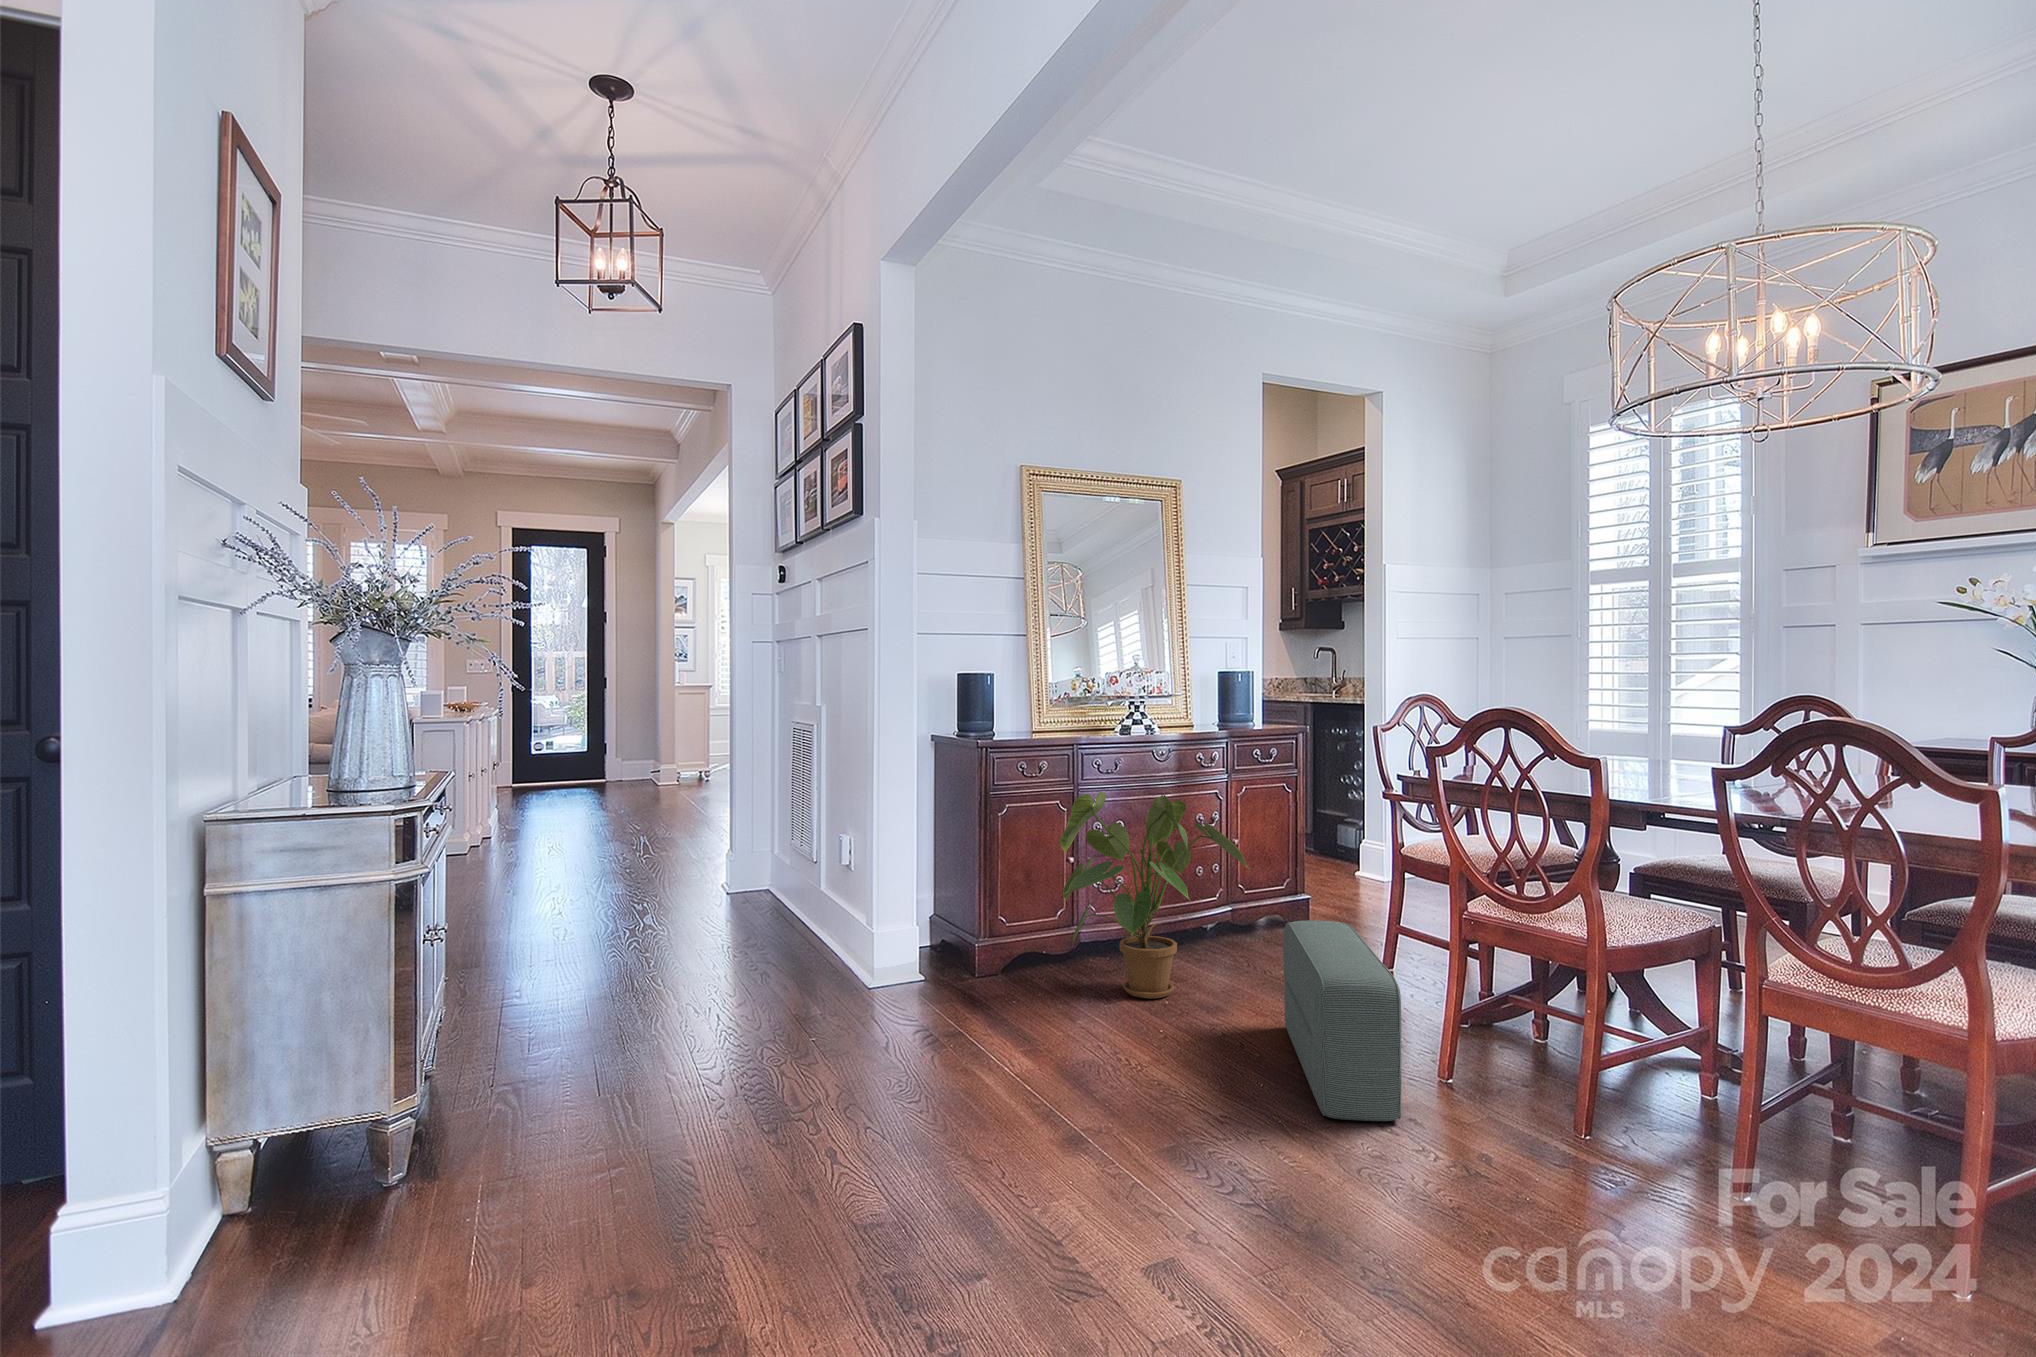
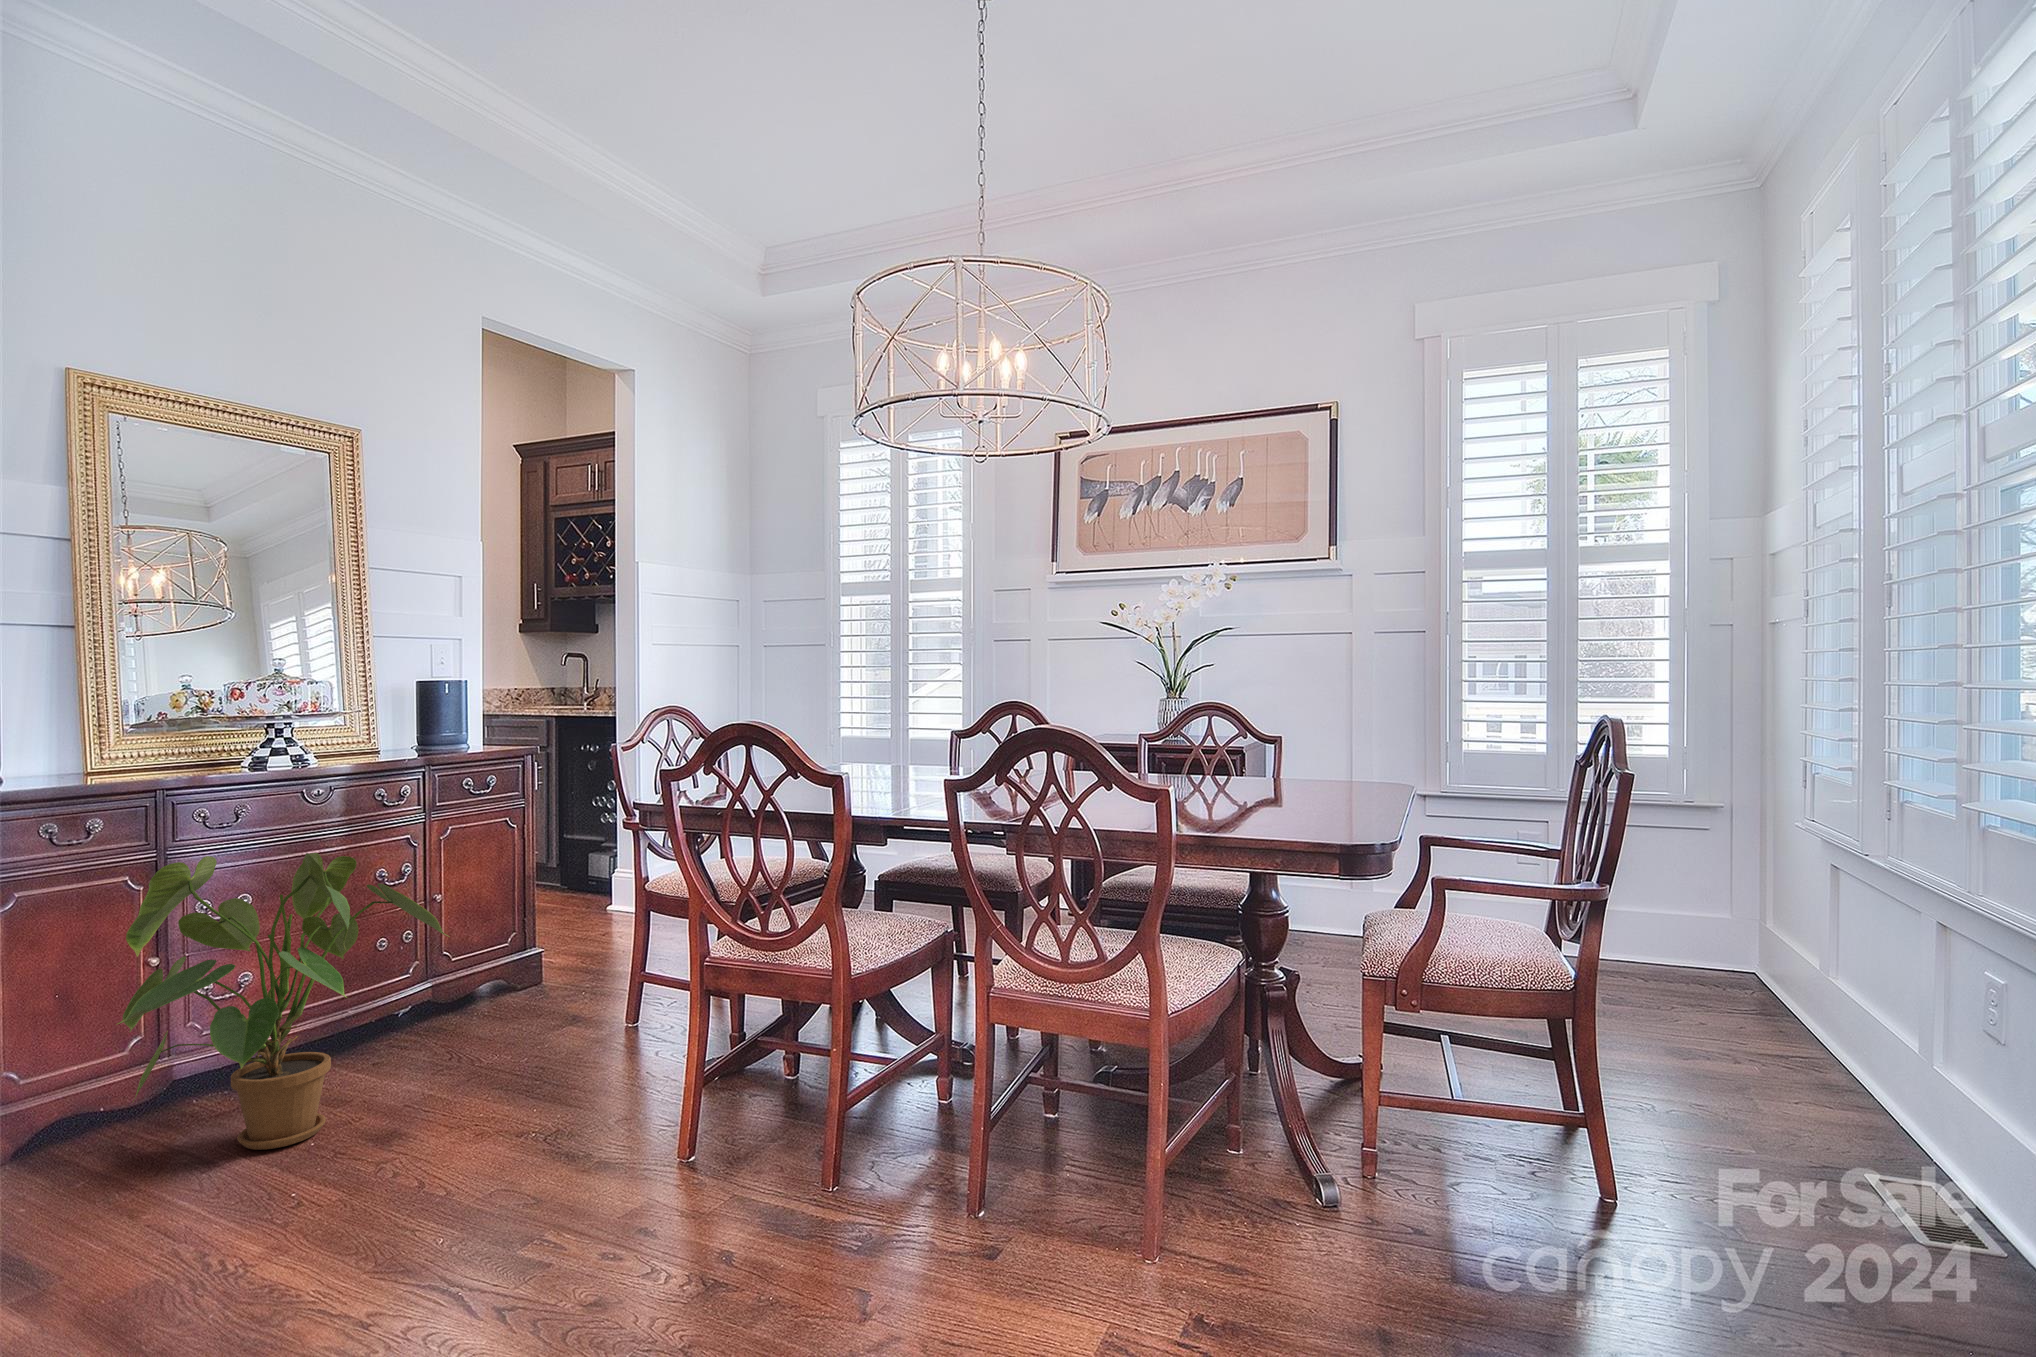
pouf: present [1283,920,1401,1121] -> none [485,991,628,1265]

